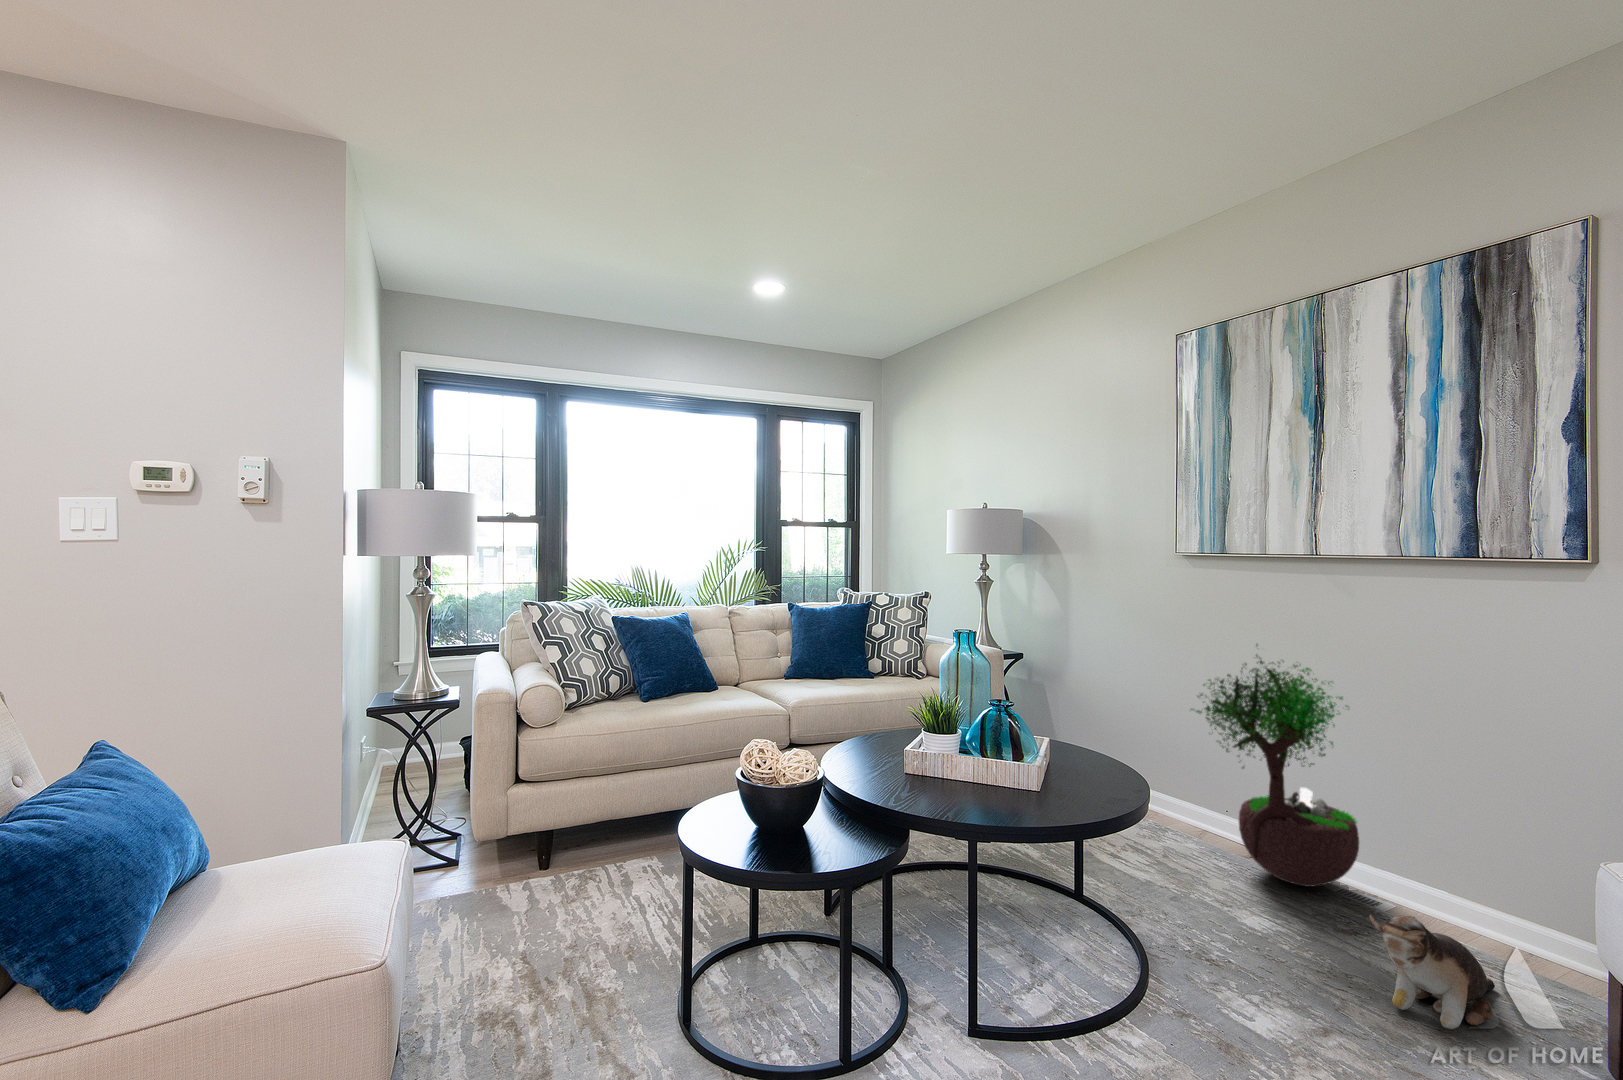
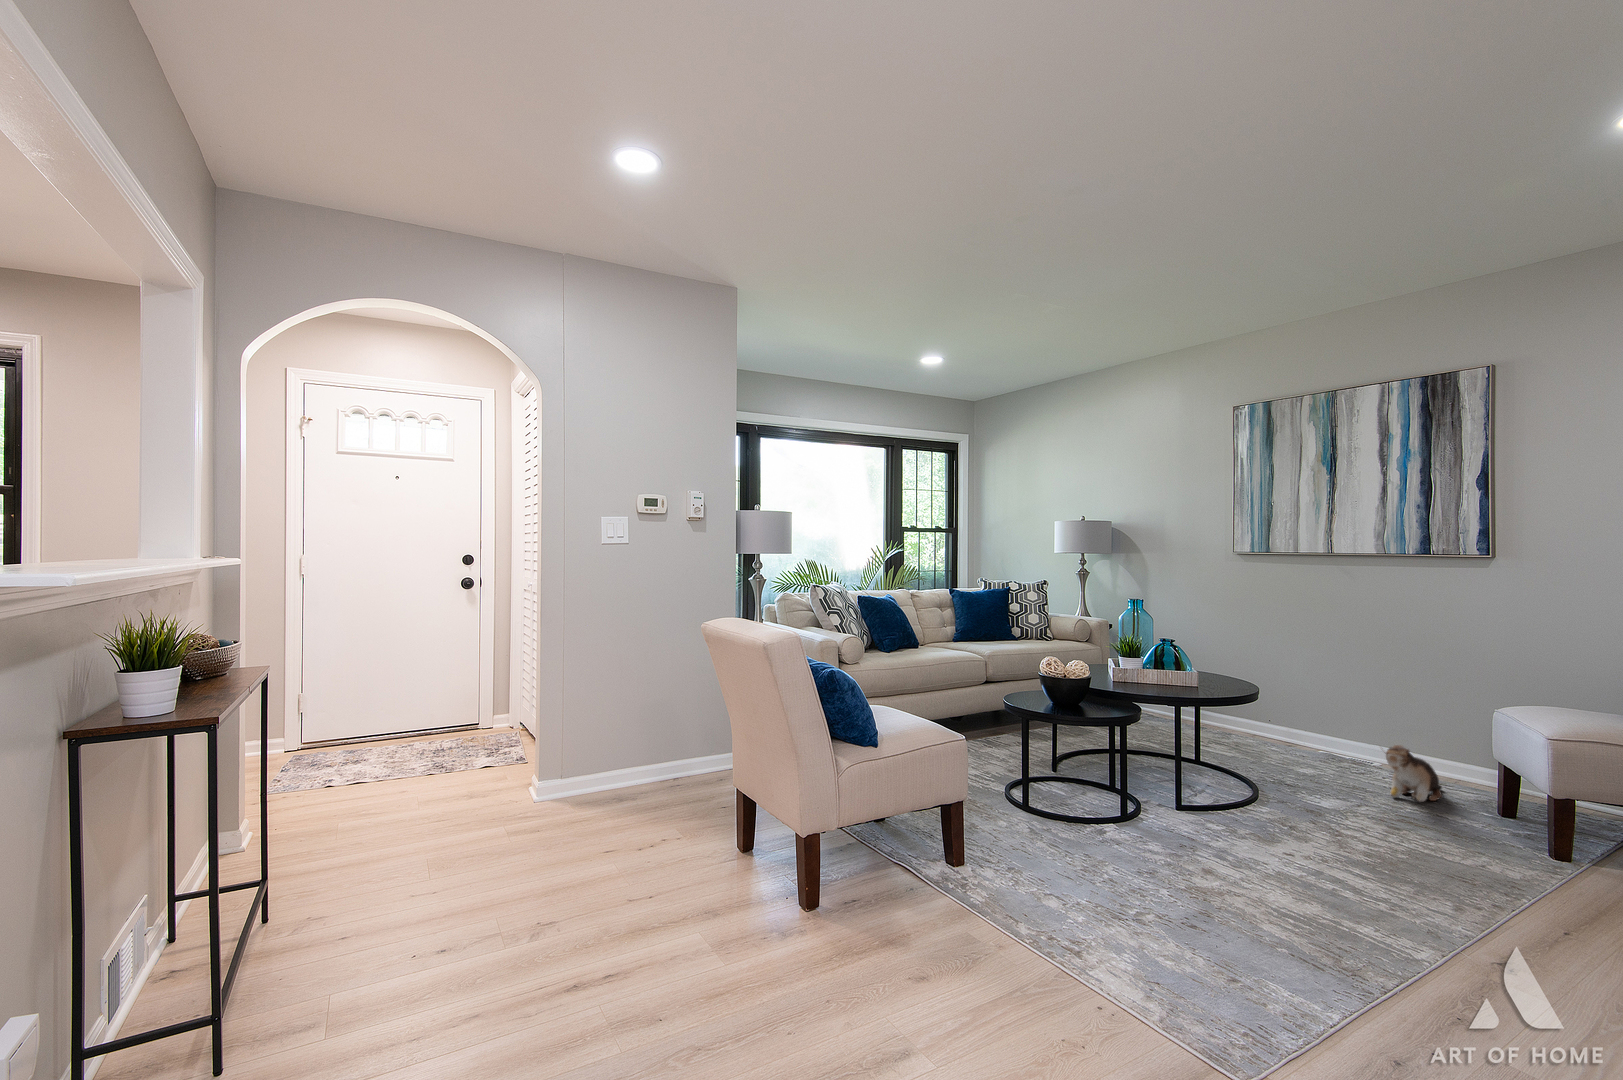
potted tree: present [1191,644,1359,887] -> none [1258,608,1361,755]

